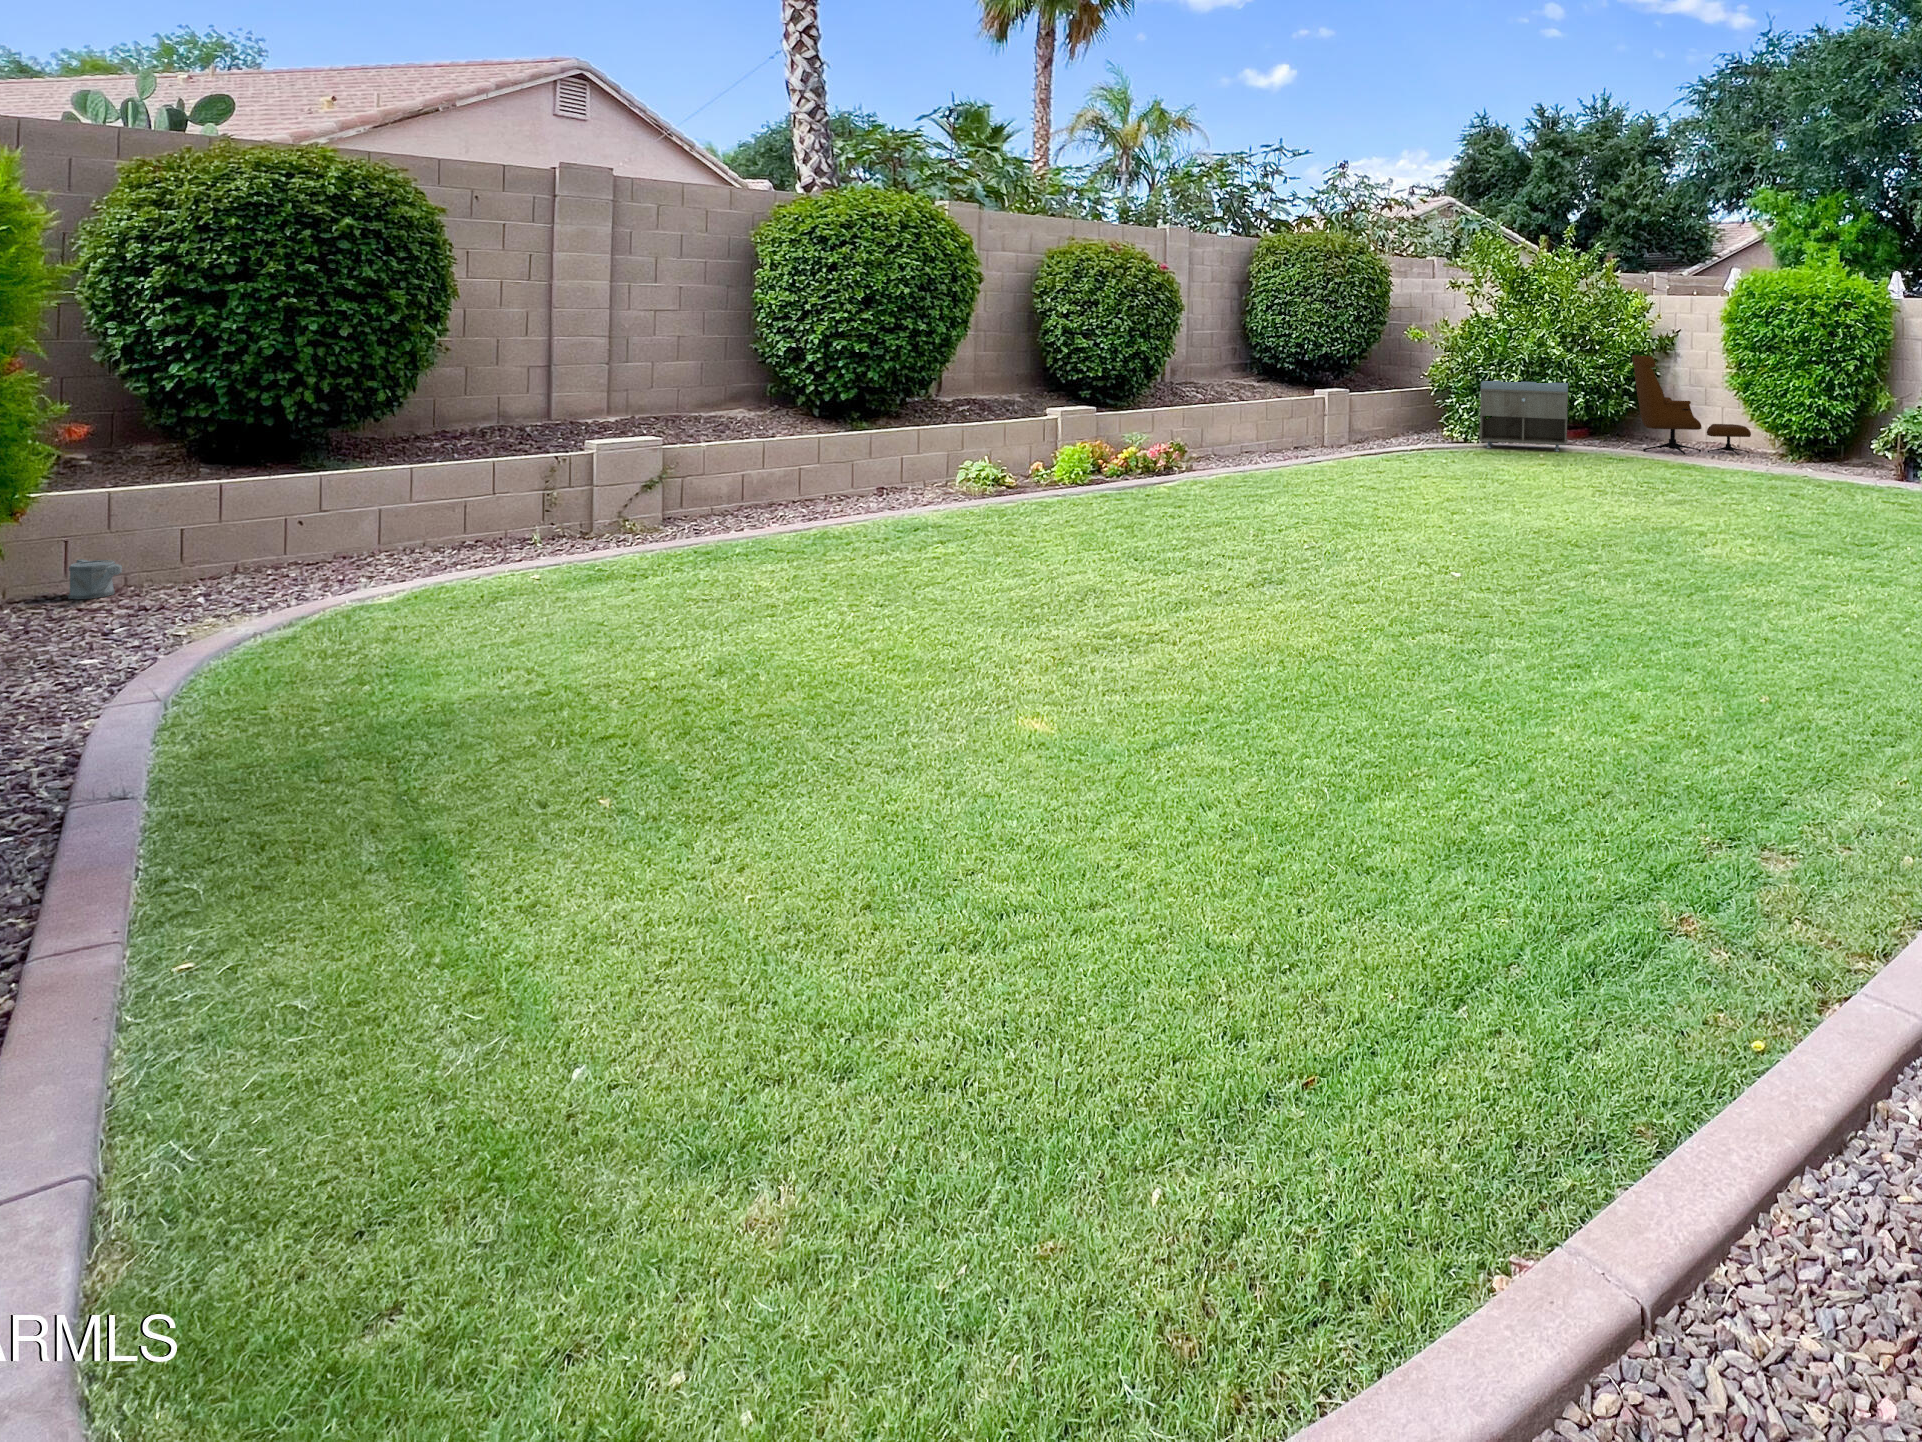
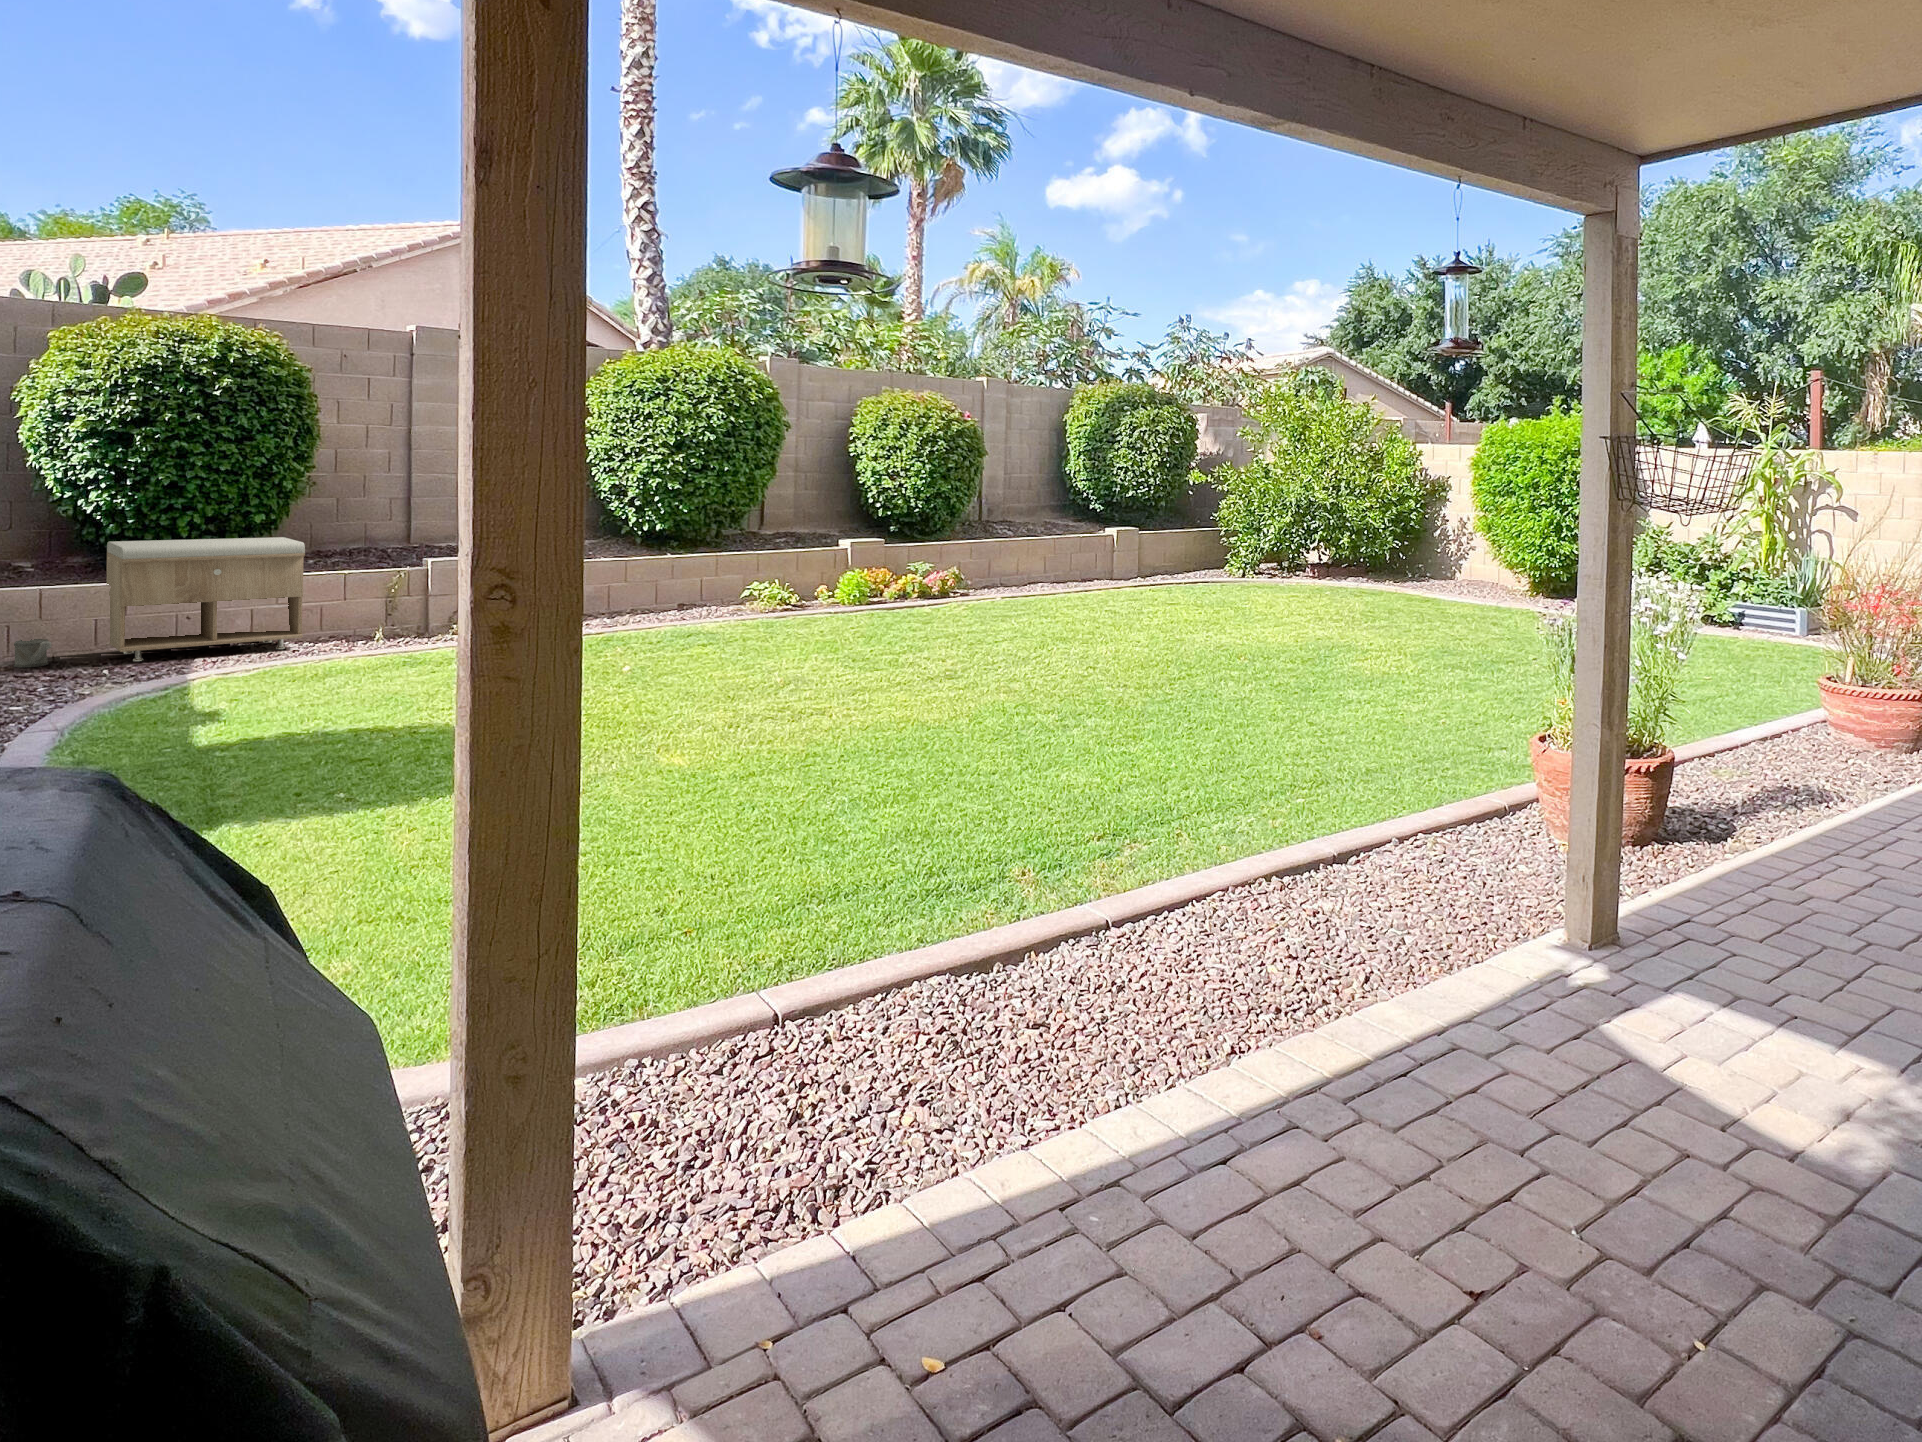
lounge chair: present [1632,355,1751,455] -> none [1394,497,1501,590]
storage bench: present [1479,380,1568,451] -> present [107,537,305,661]

